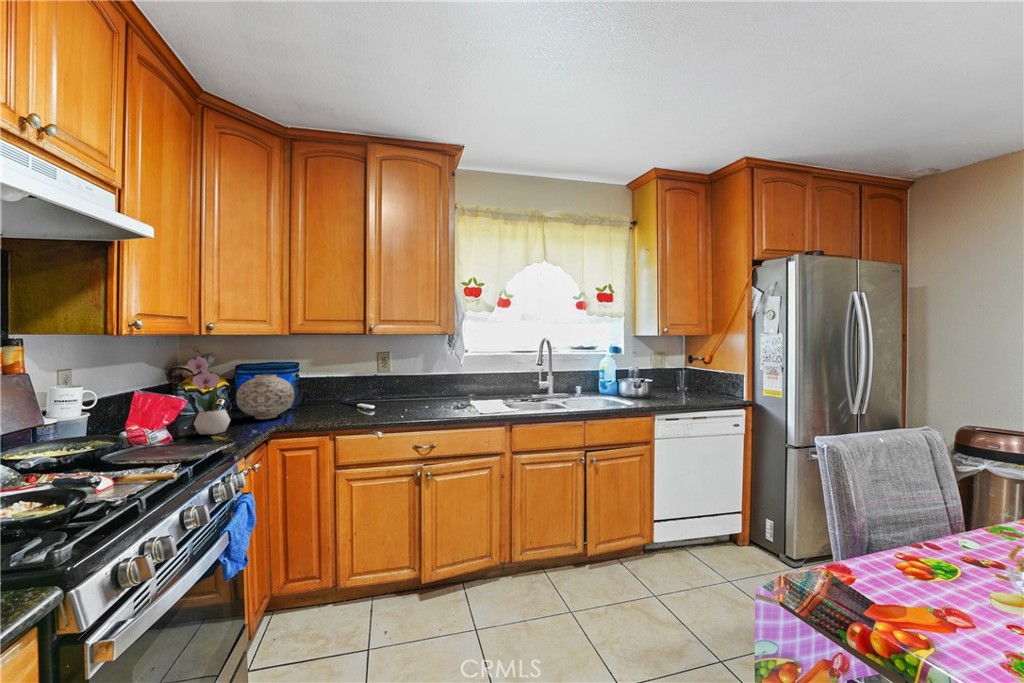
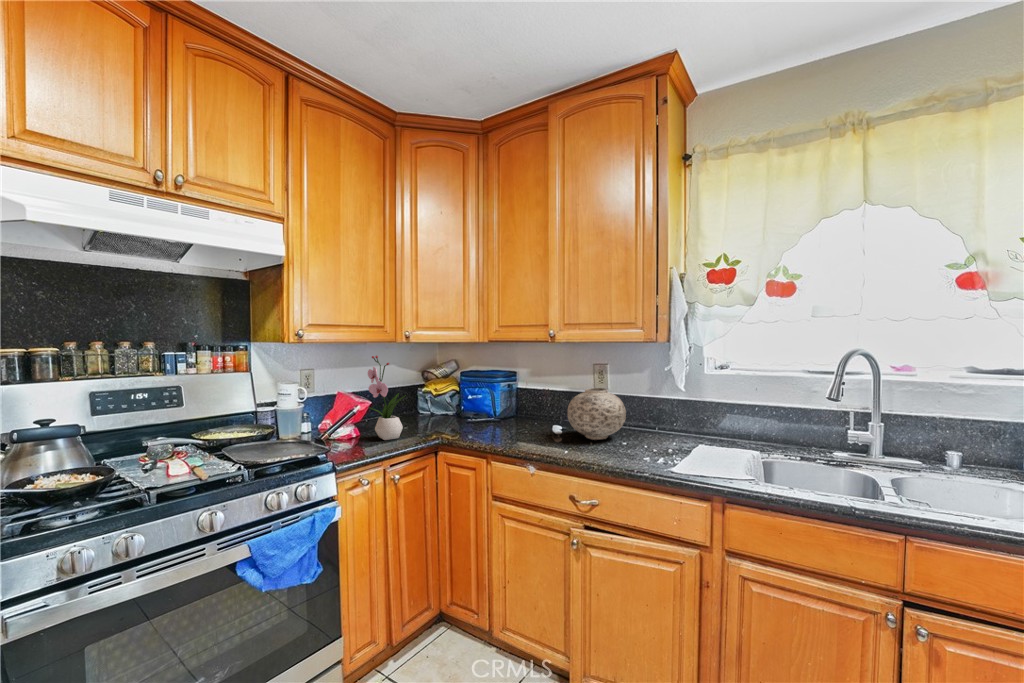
vase: present [236,374,294,419] -> present [568,388,626,440]

